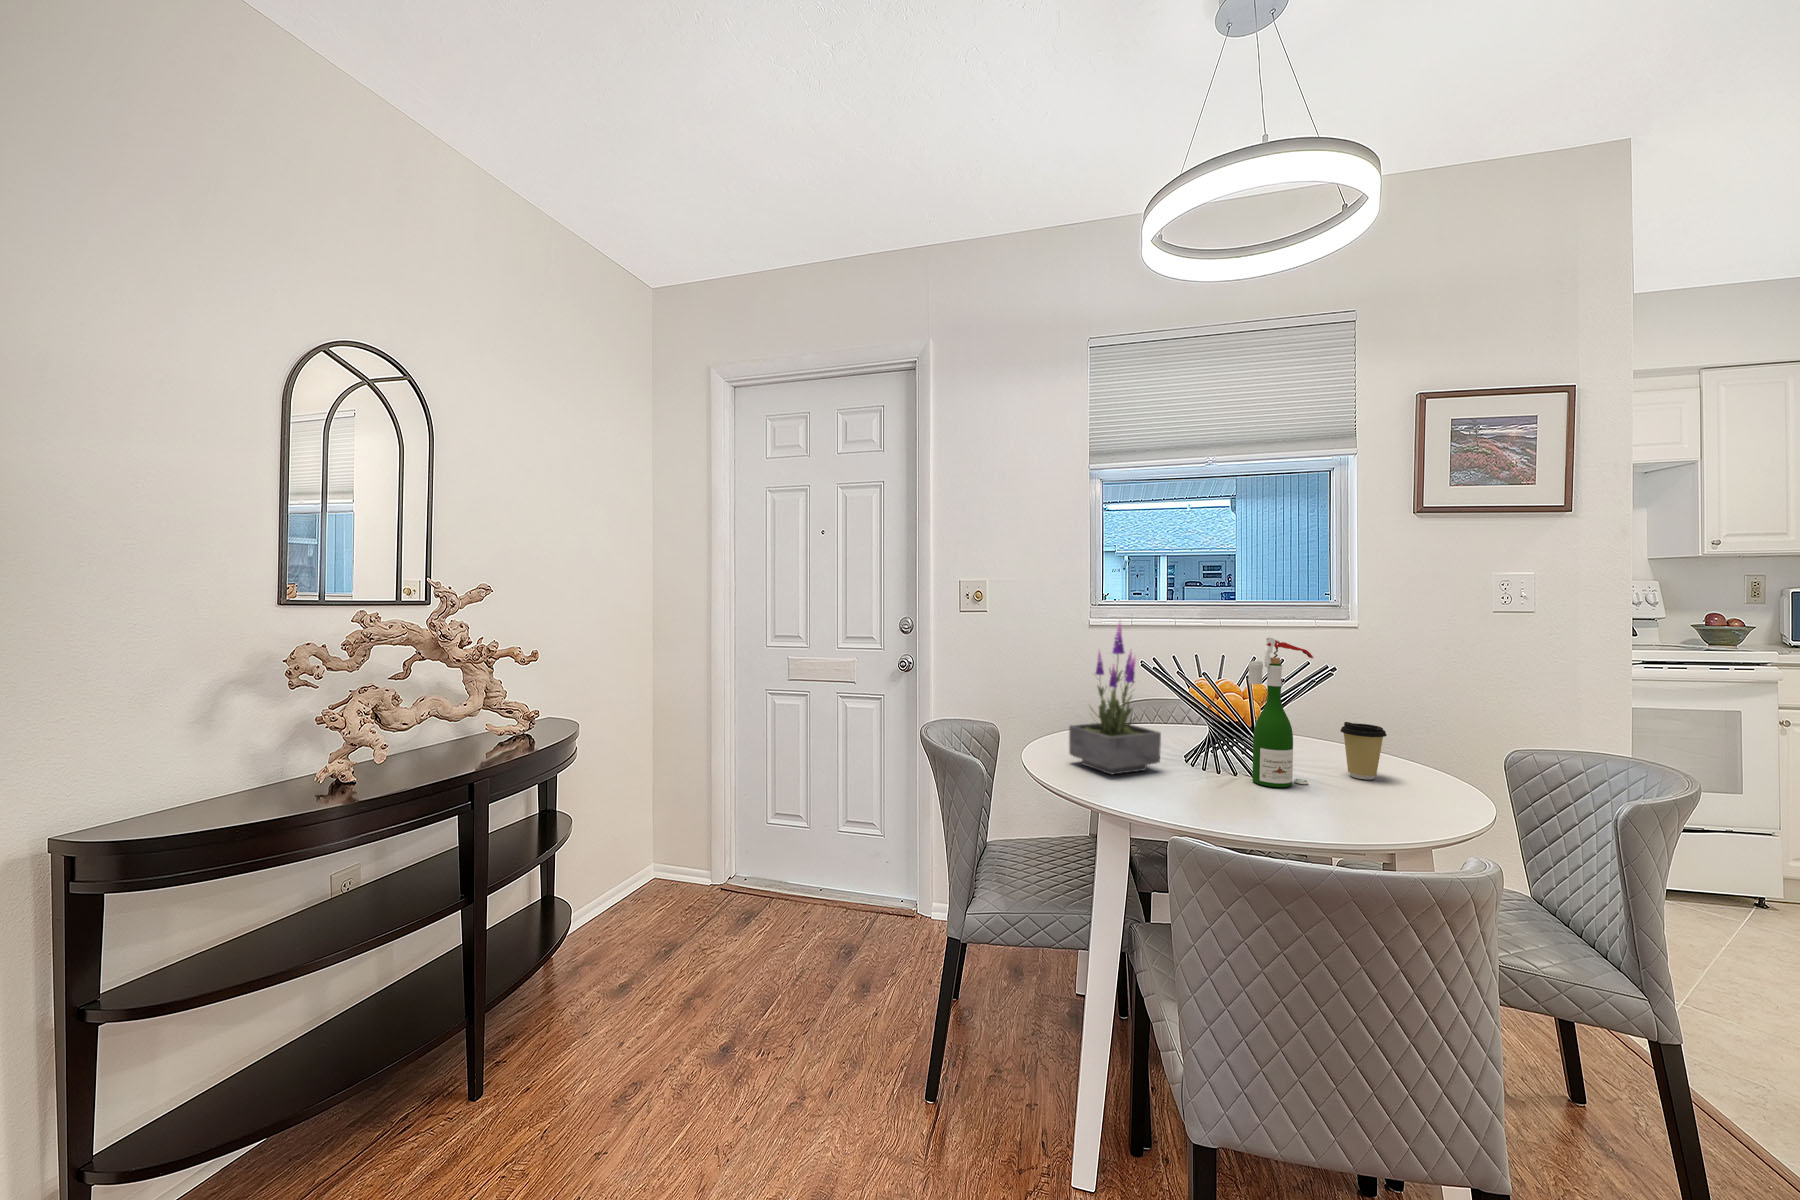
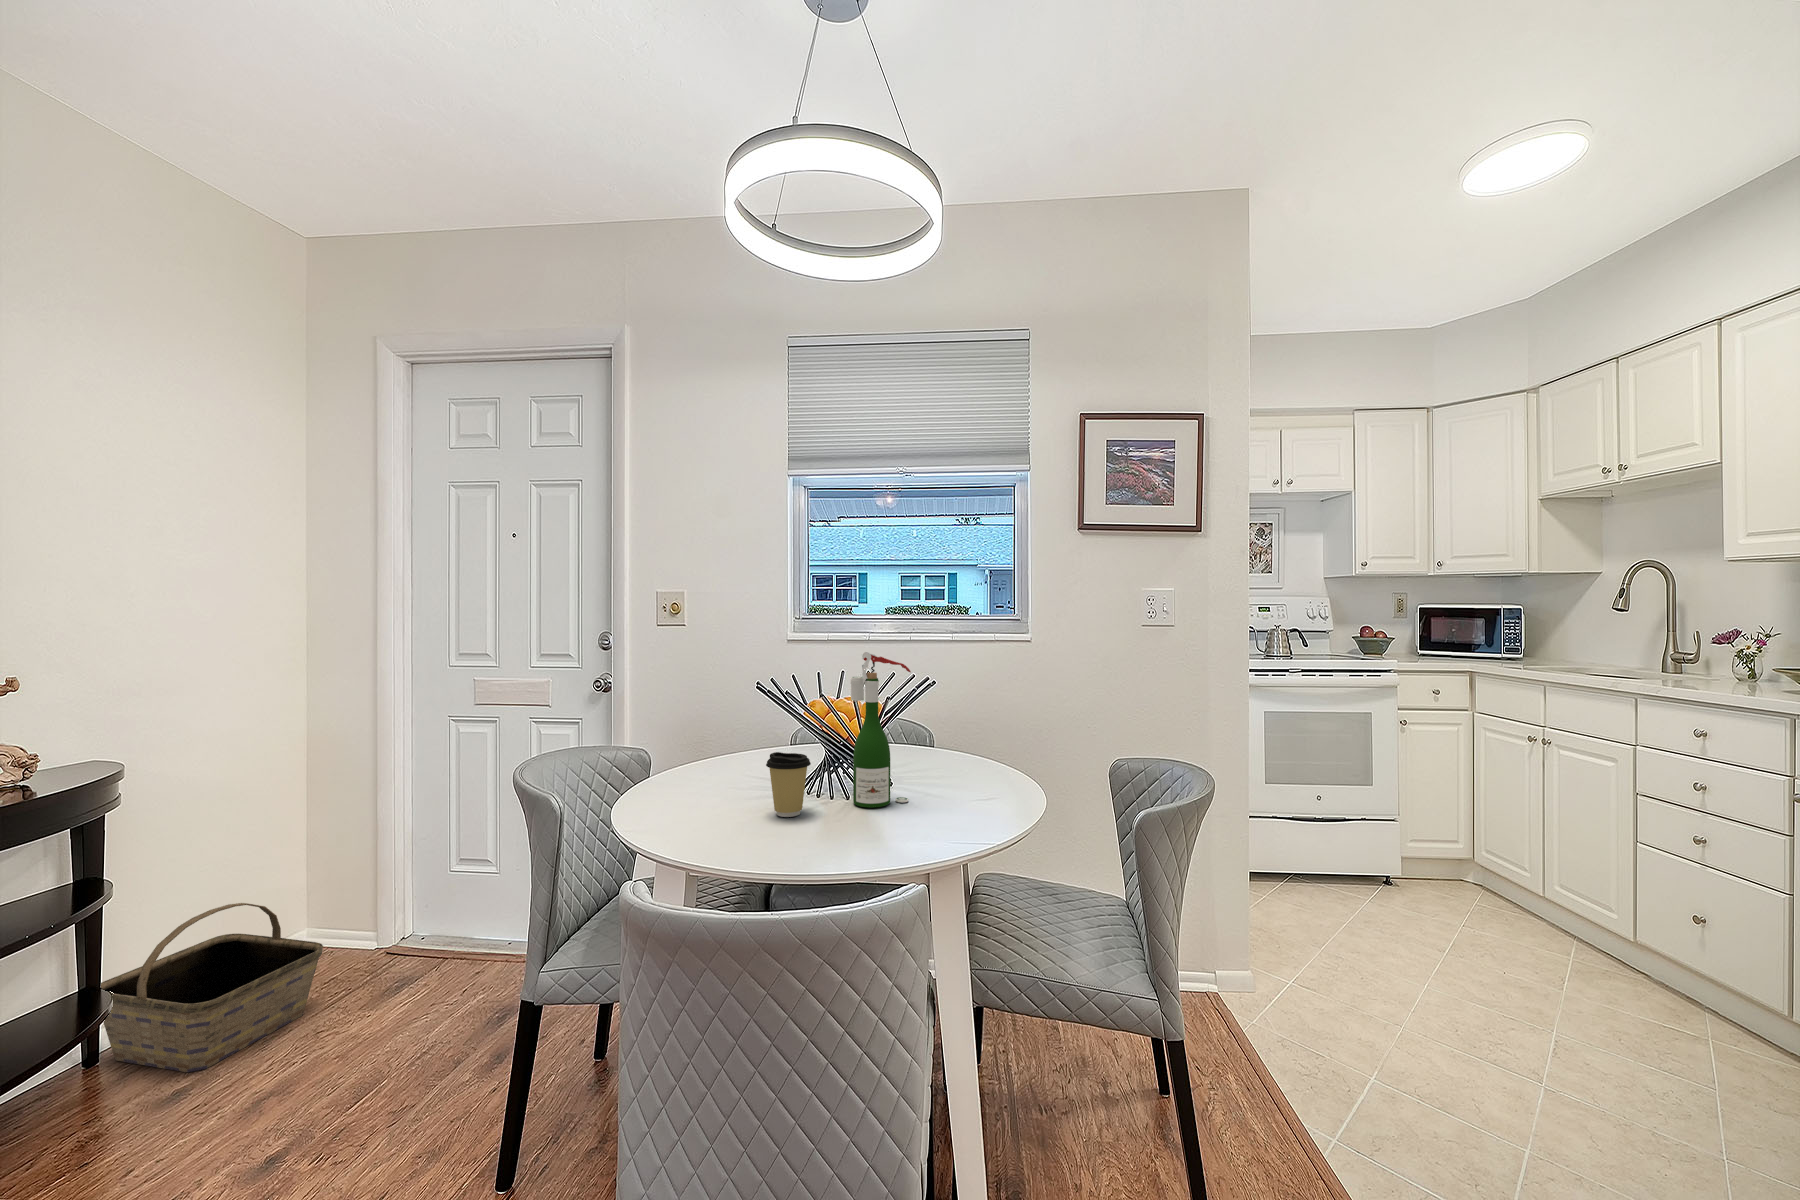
potted plant: present [1069,624,1161,774] -> none [679,636,769,803]
coffee cup: present [1340,722,1387,779] -> present [766,752,811,817]
basket: none [541,838,697,974] -> present [101,903,323,1072]

